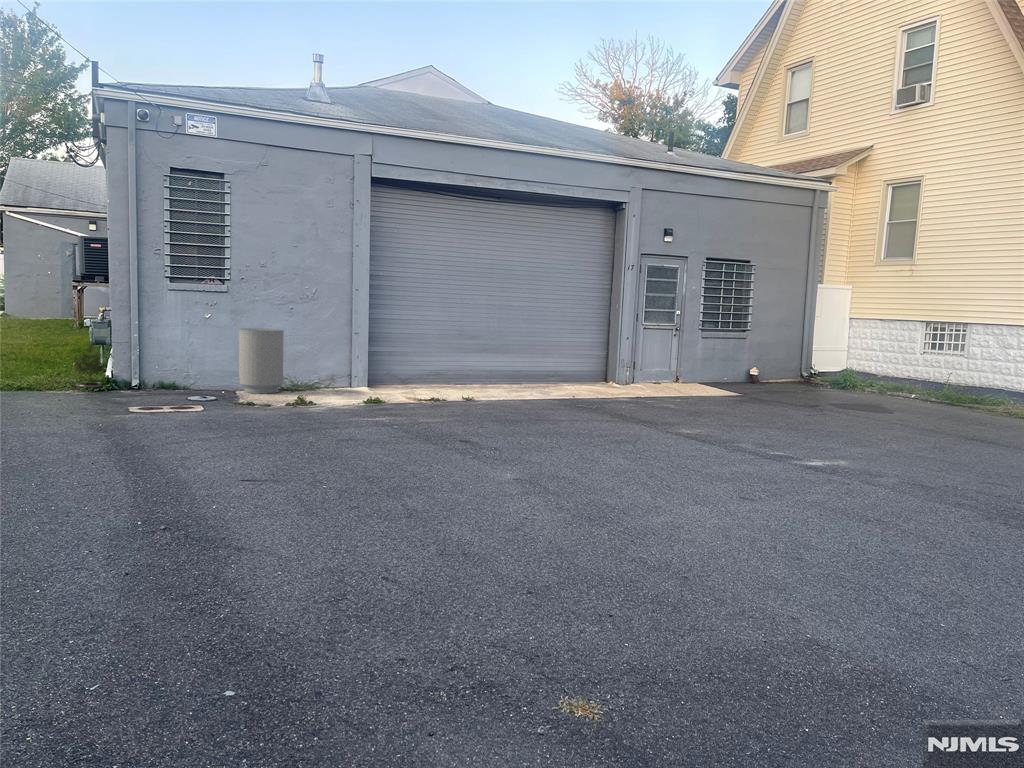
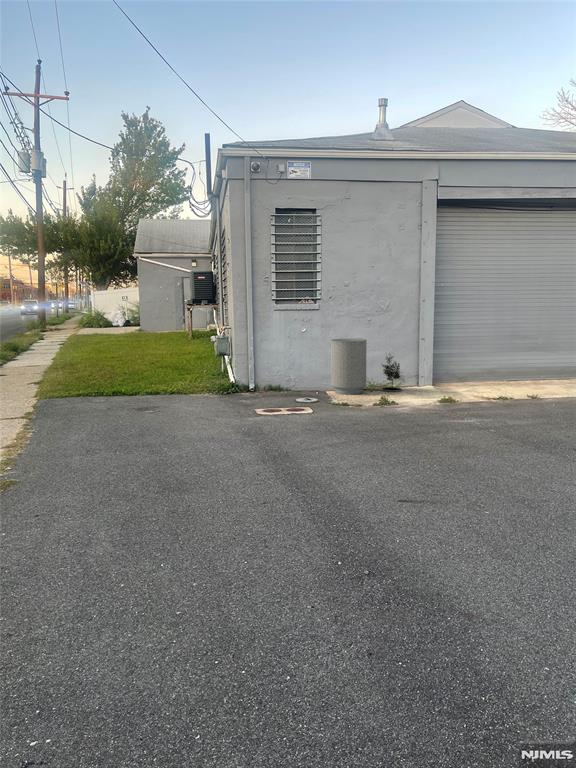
potted tree: present [74,342,103,387] -> present [381,357,402,392]

